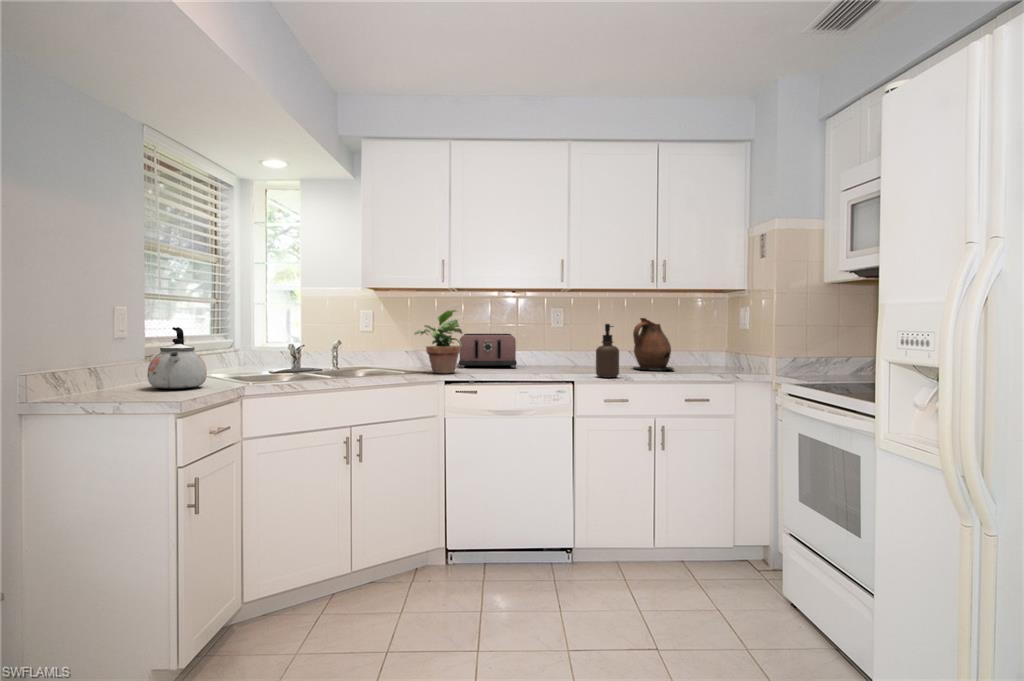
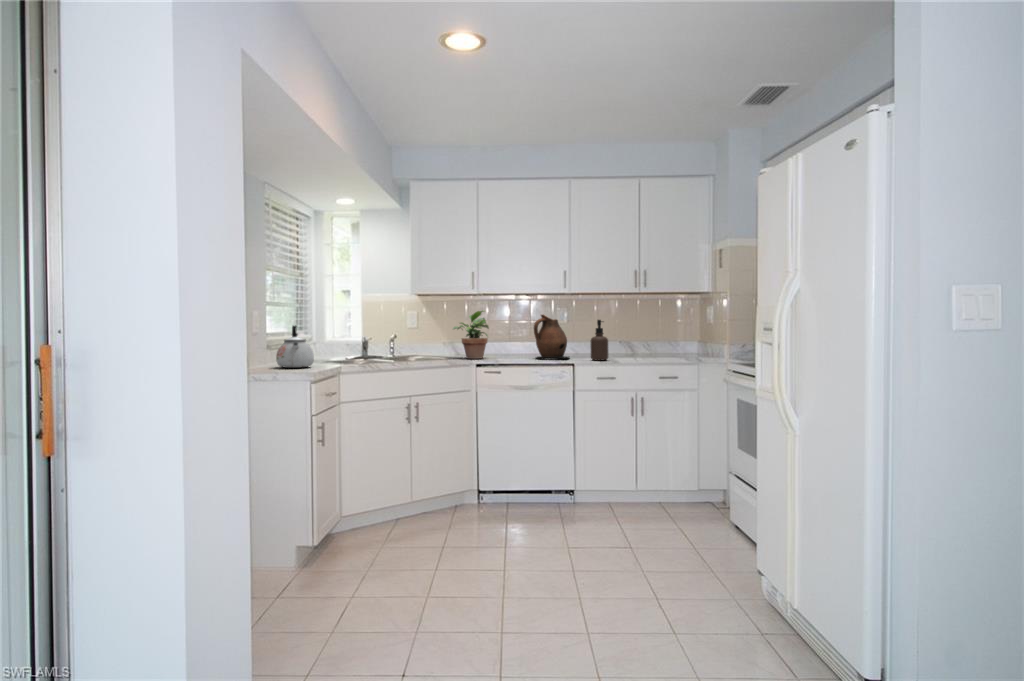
ceramic pitcher: present [633,318,674,370] -> present [534,315,569,359]
toaster: present [459,334,517,368] -> none [485,329,531,355]

